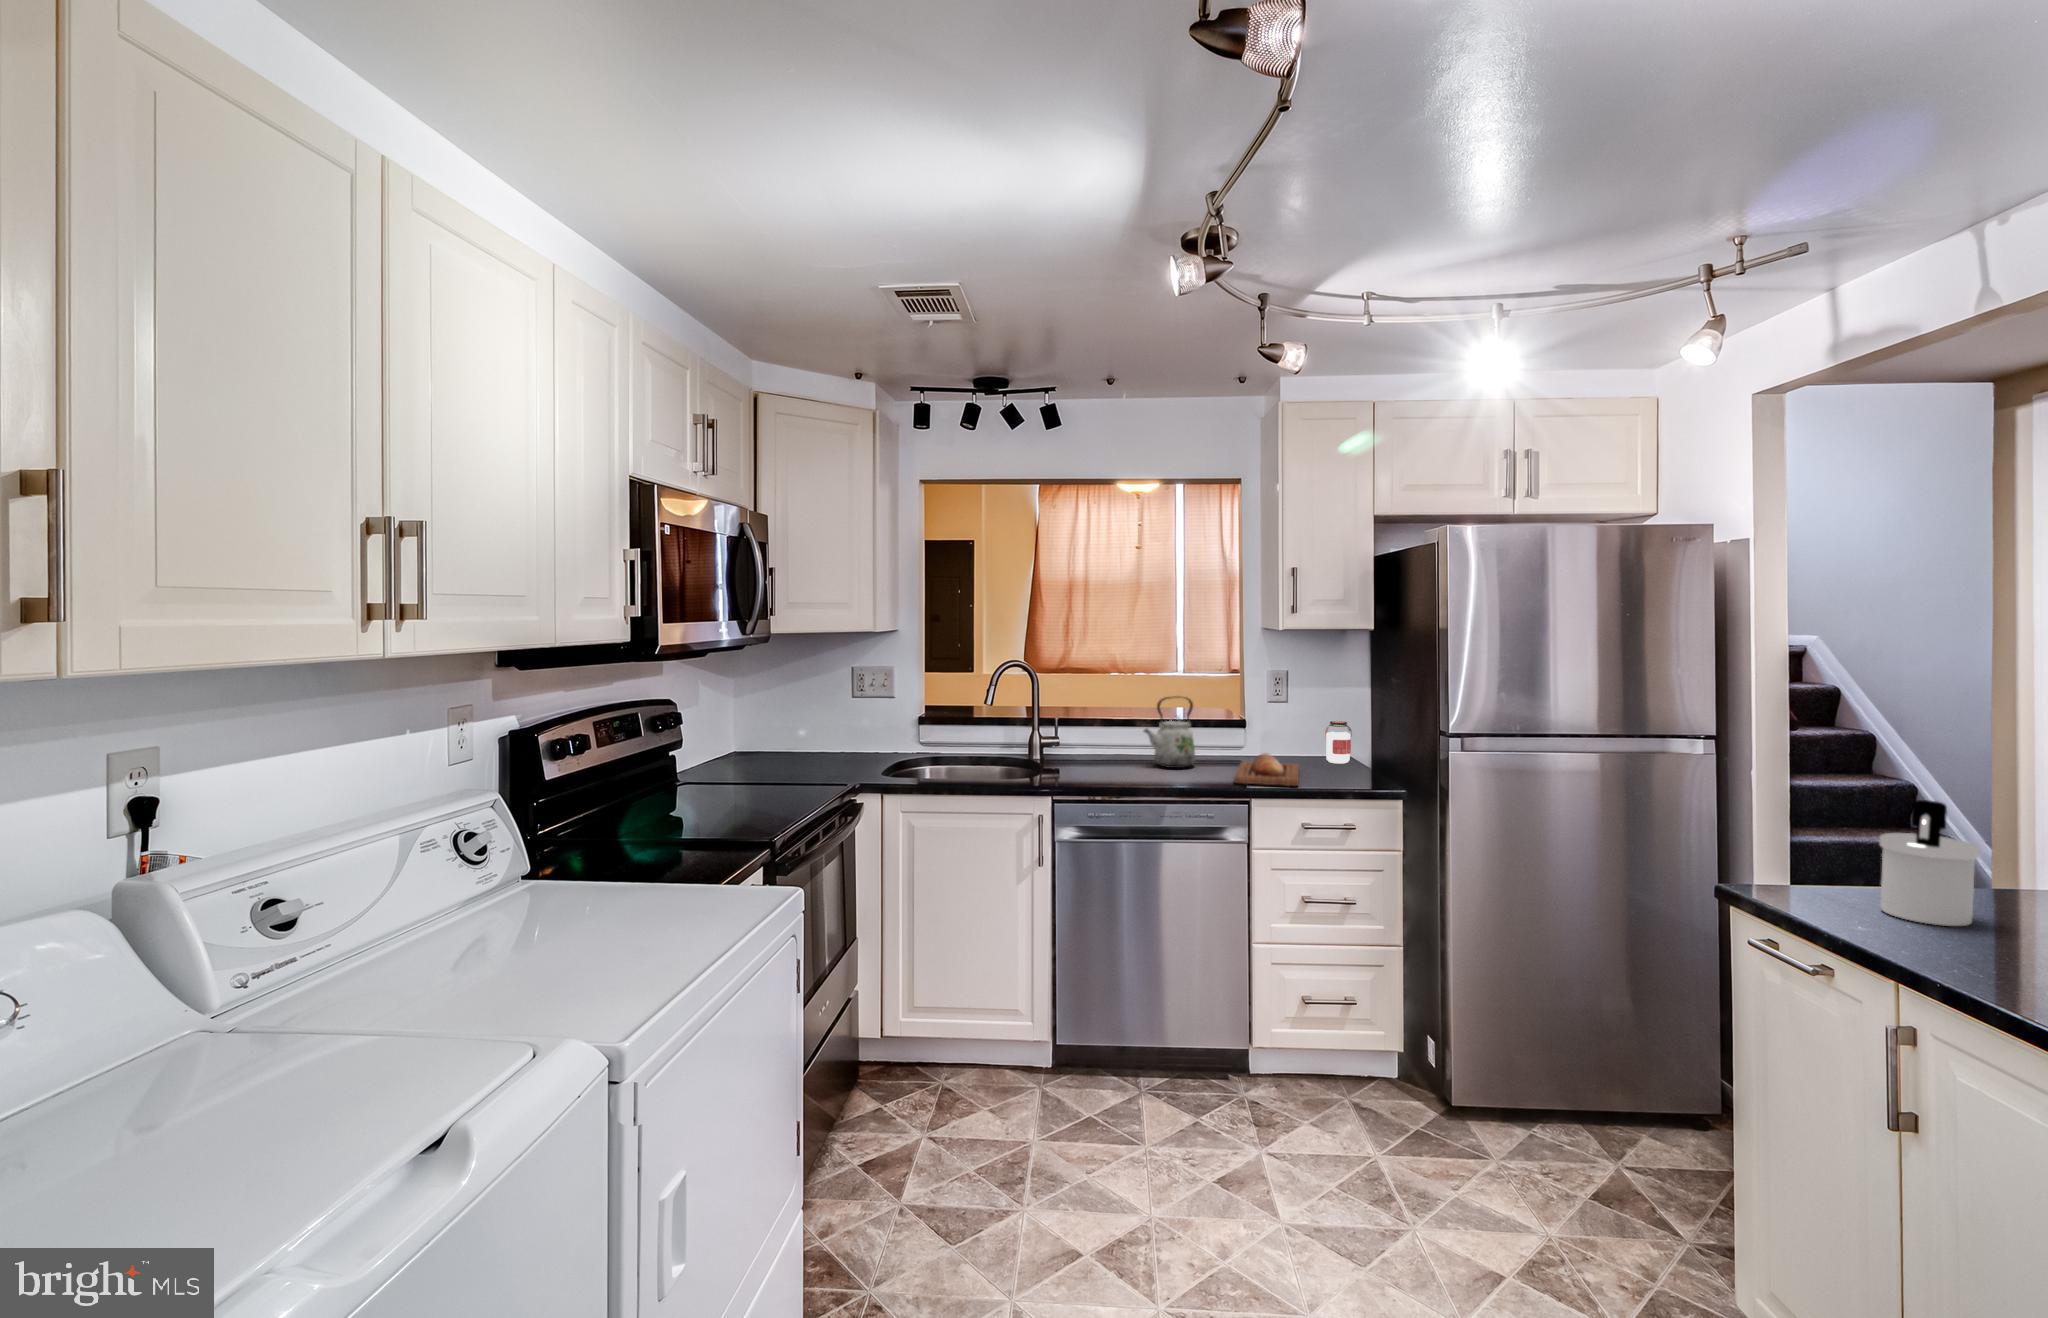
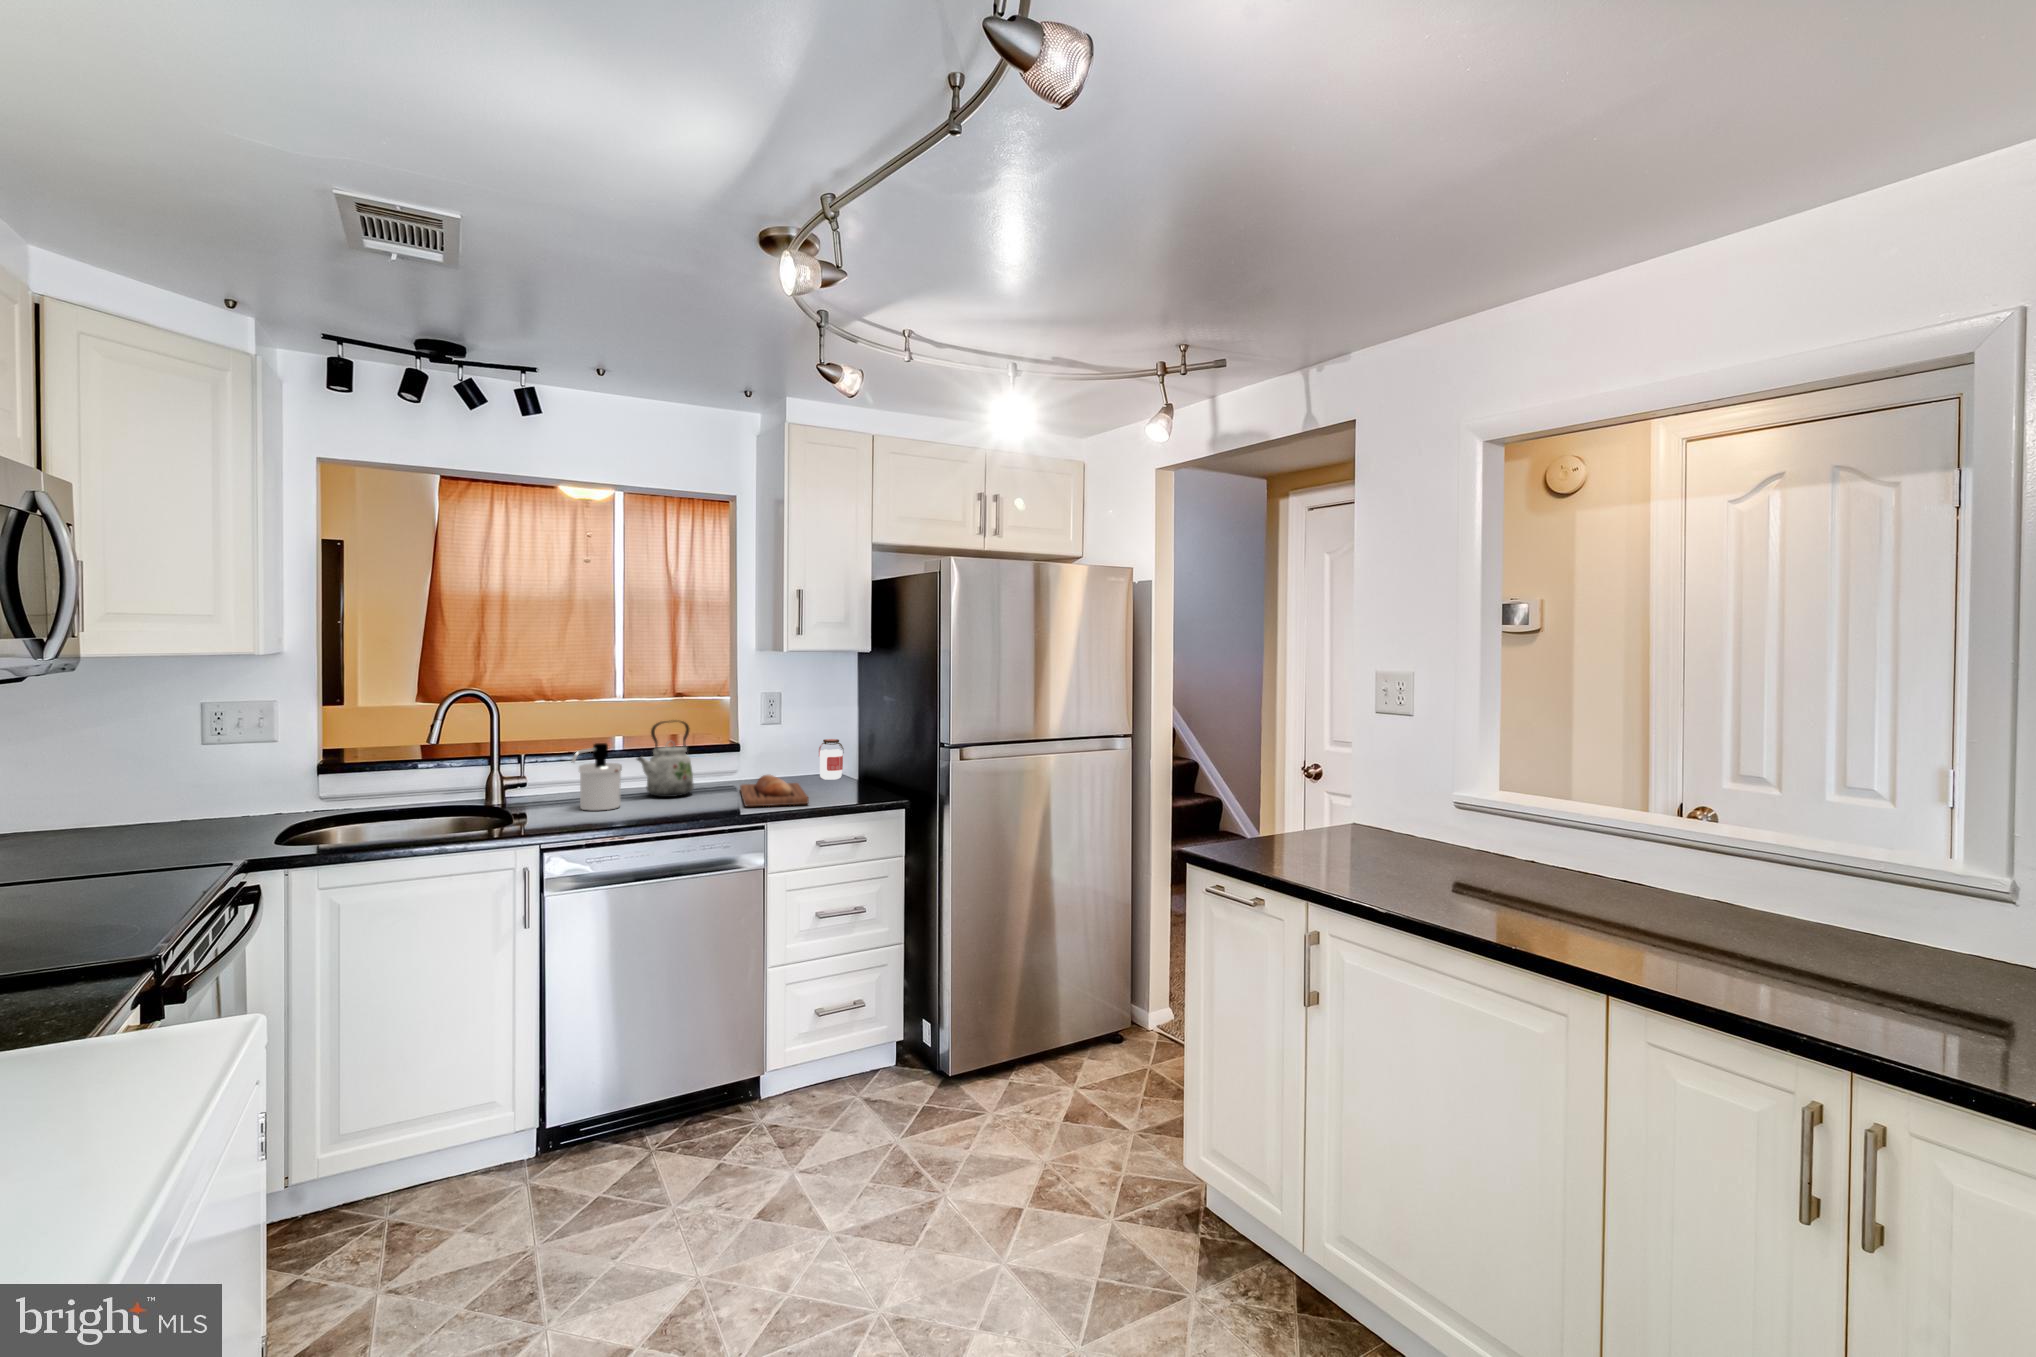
soap dispenser: present [1880,800,1979,926] -> present [572,743,622,811]

